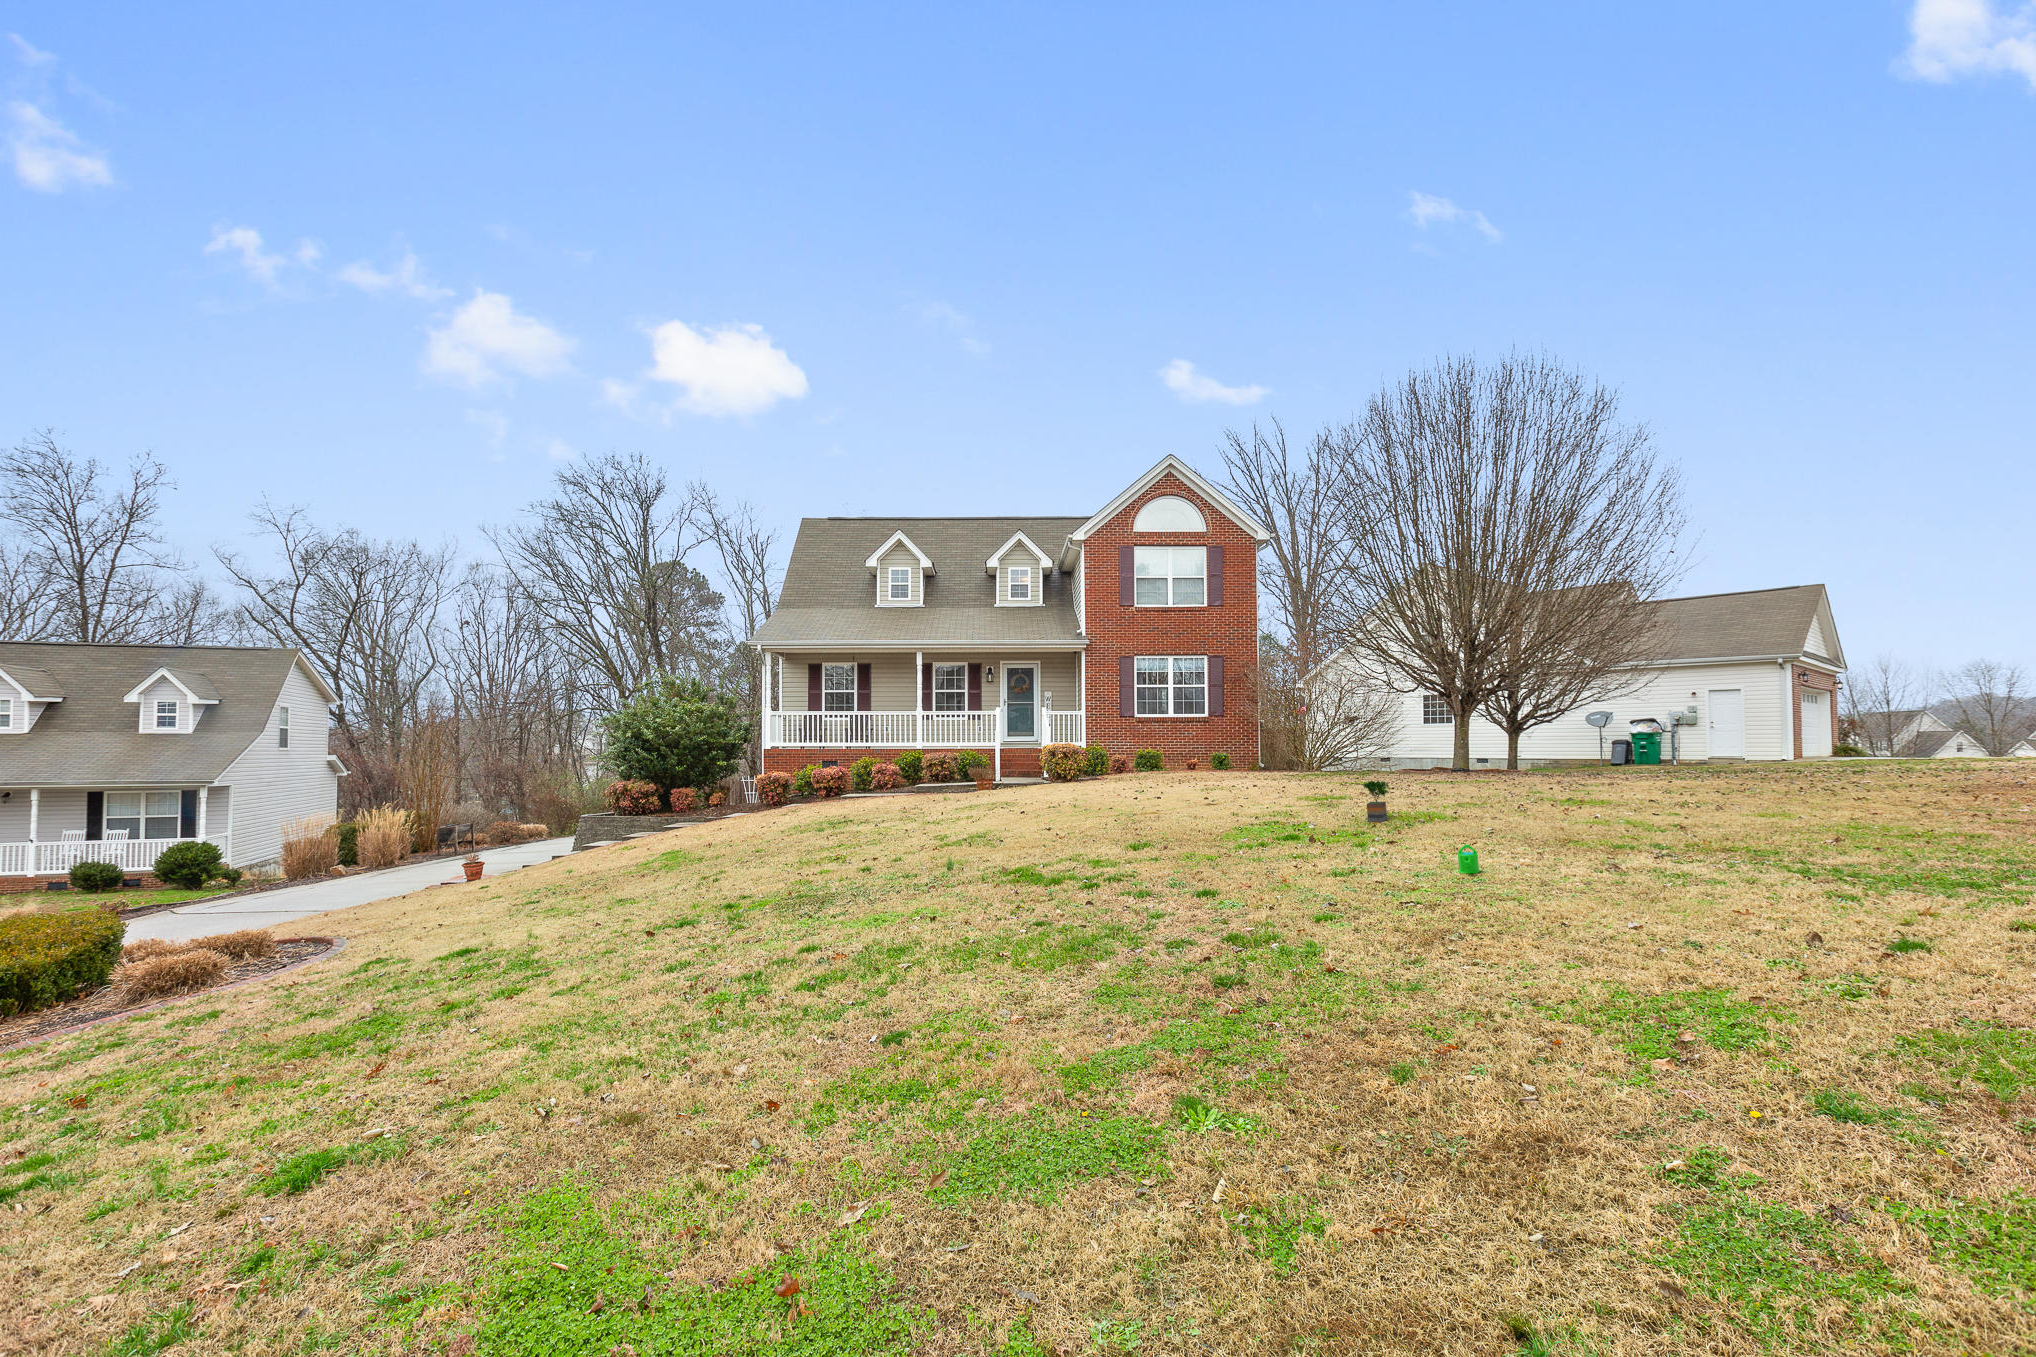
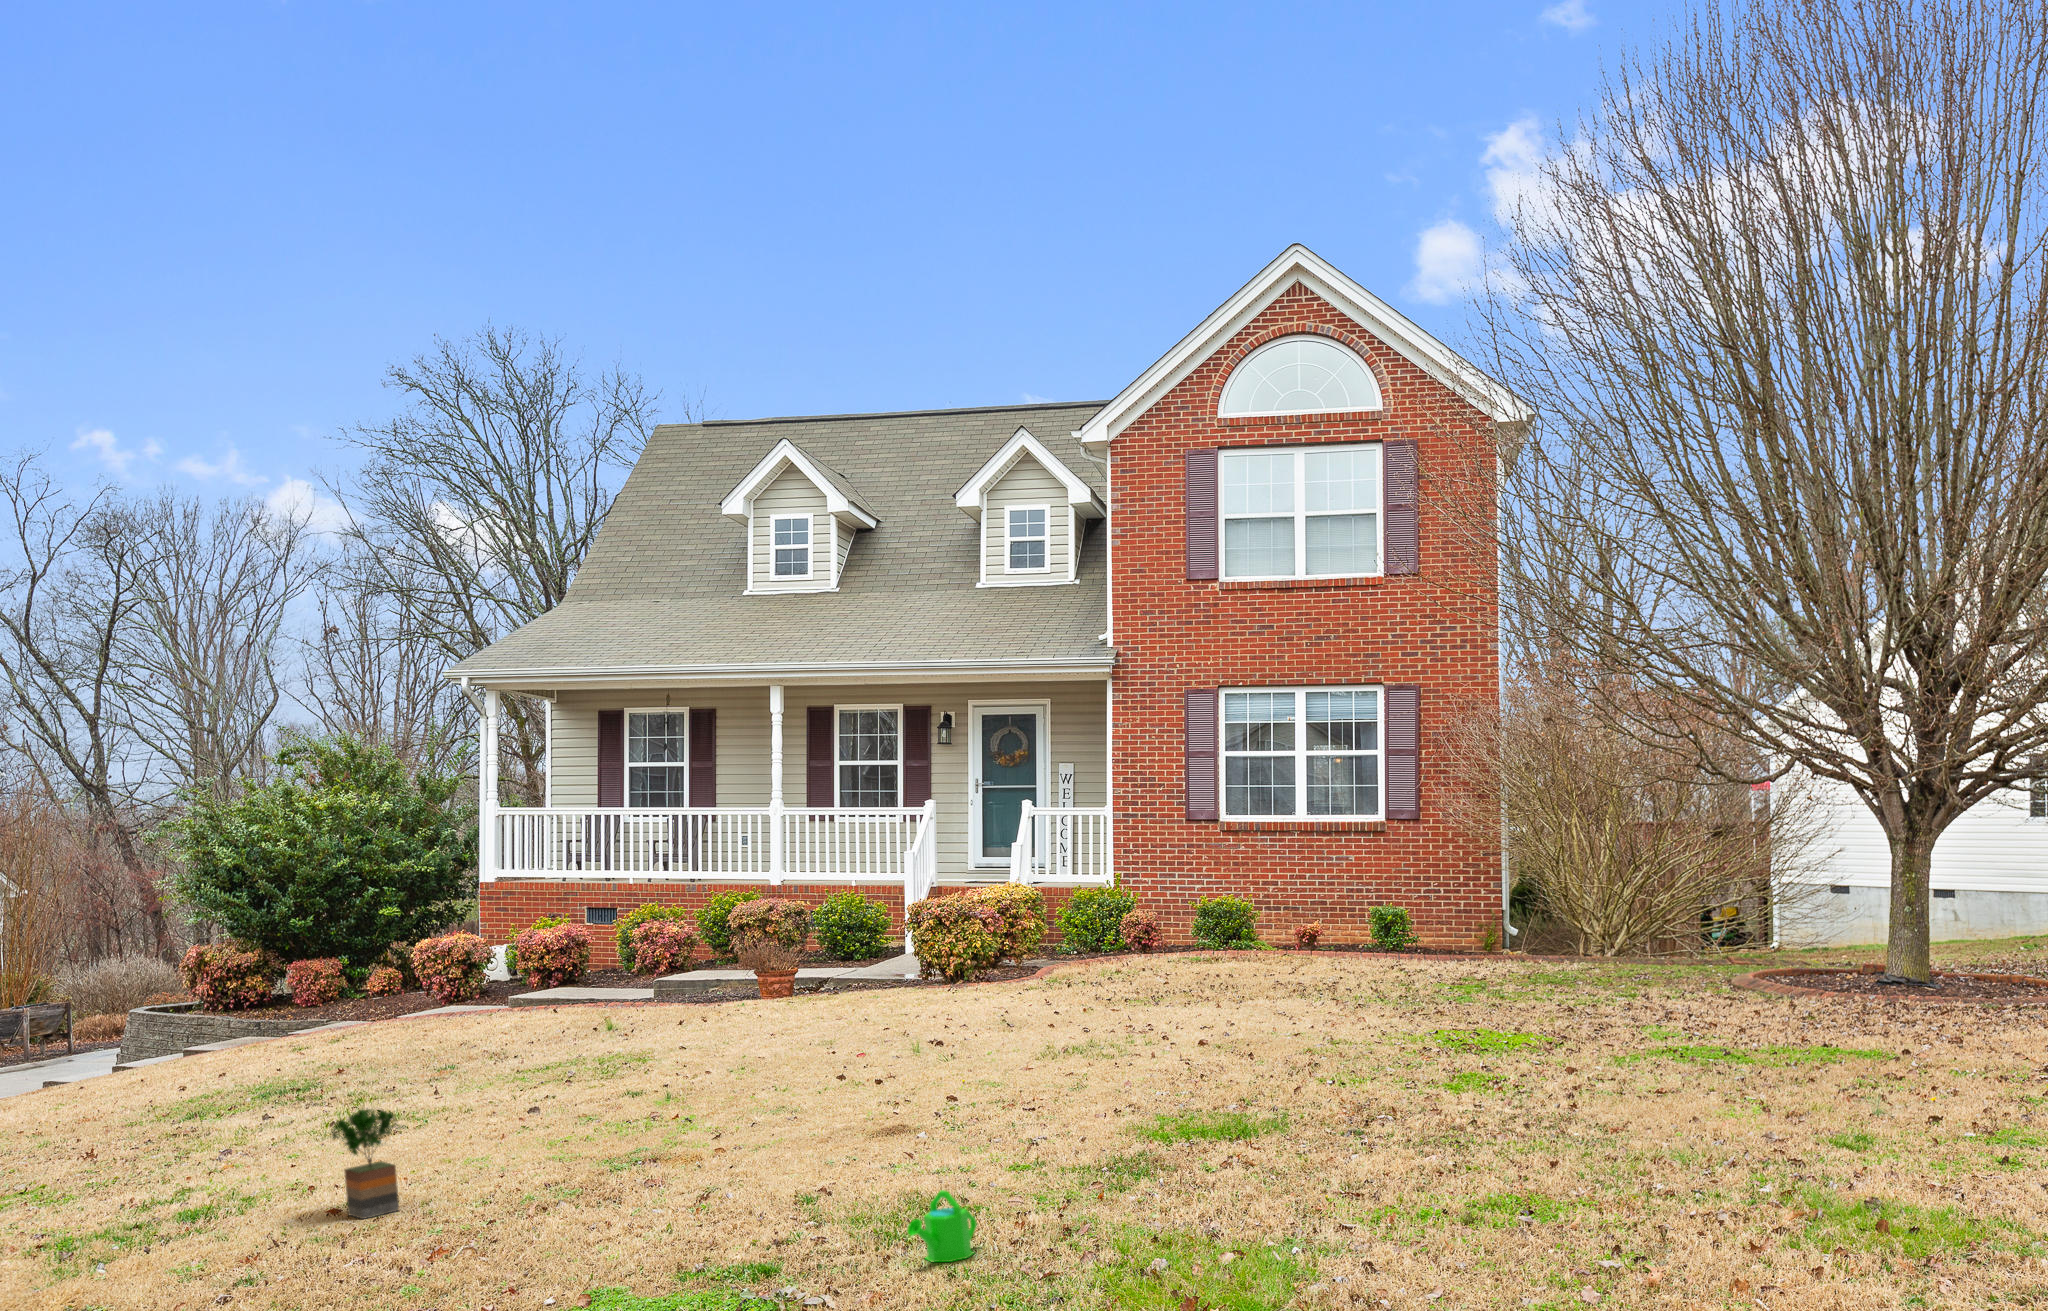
potted tree: present [1363,781,1389,822] -> present [331,1109,407,1219]

